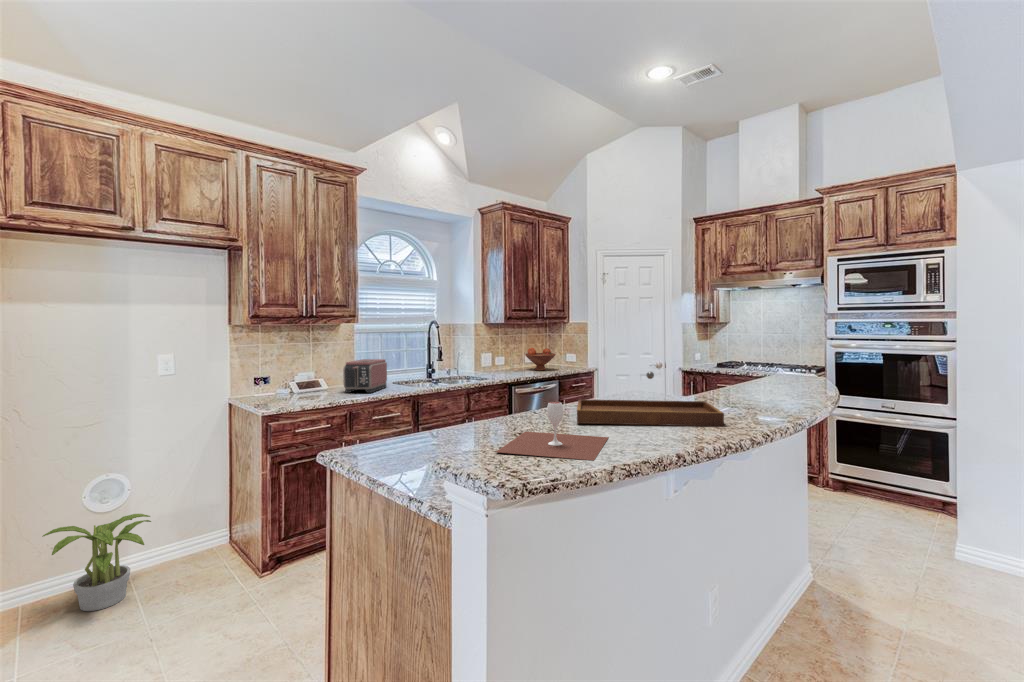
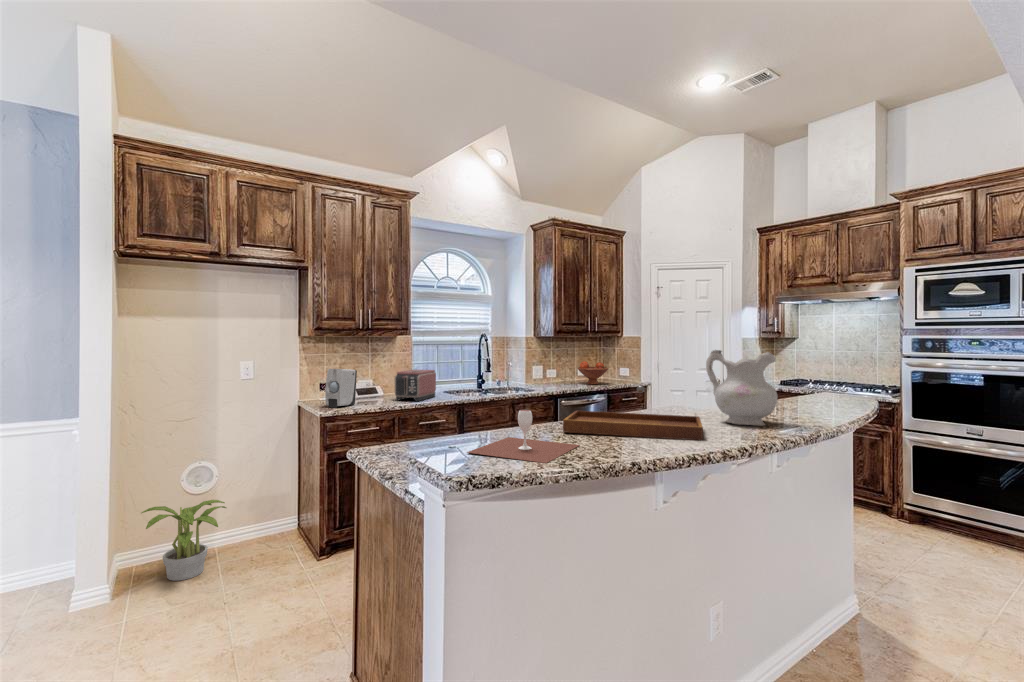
ceramic pitcher: none [704,334,775,408] -> present [706,350,778,426]
soap dispenser: none [267,360,302,403] -> present [325,369,357,408]

